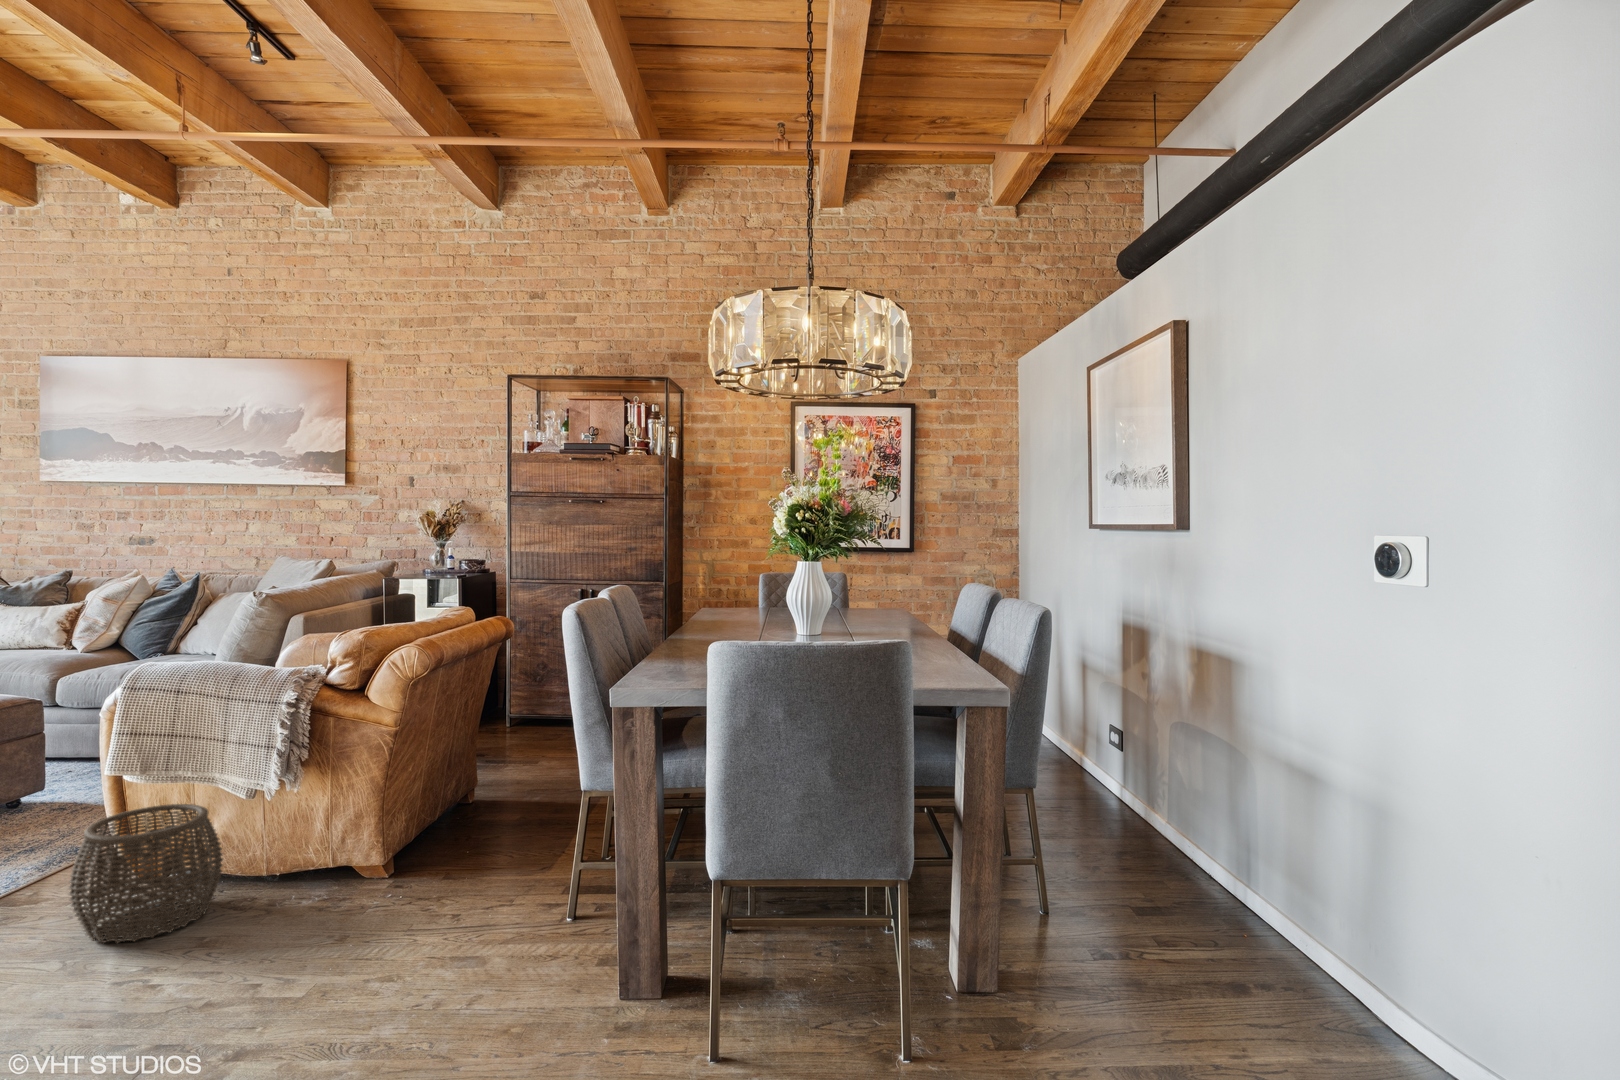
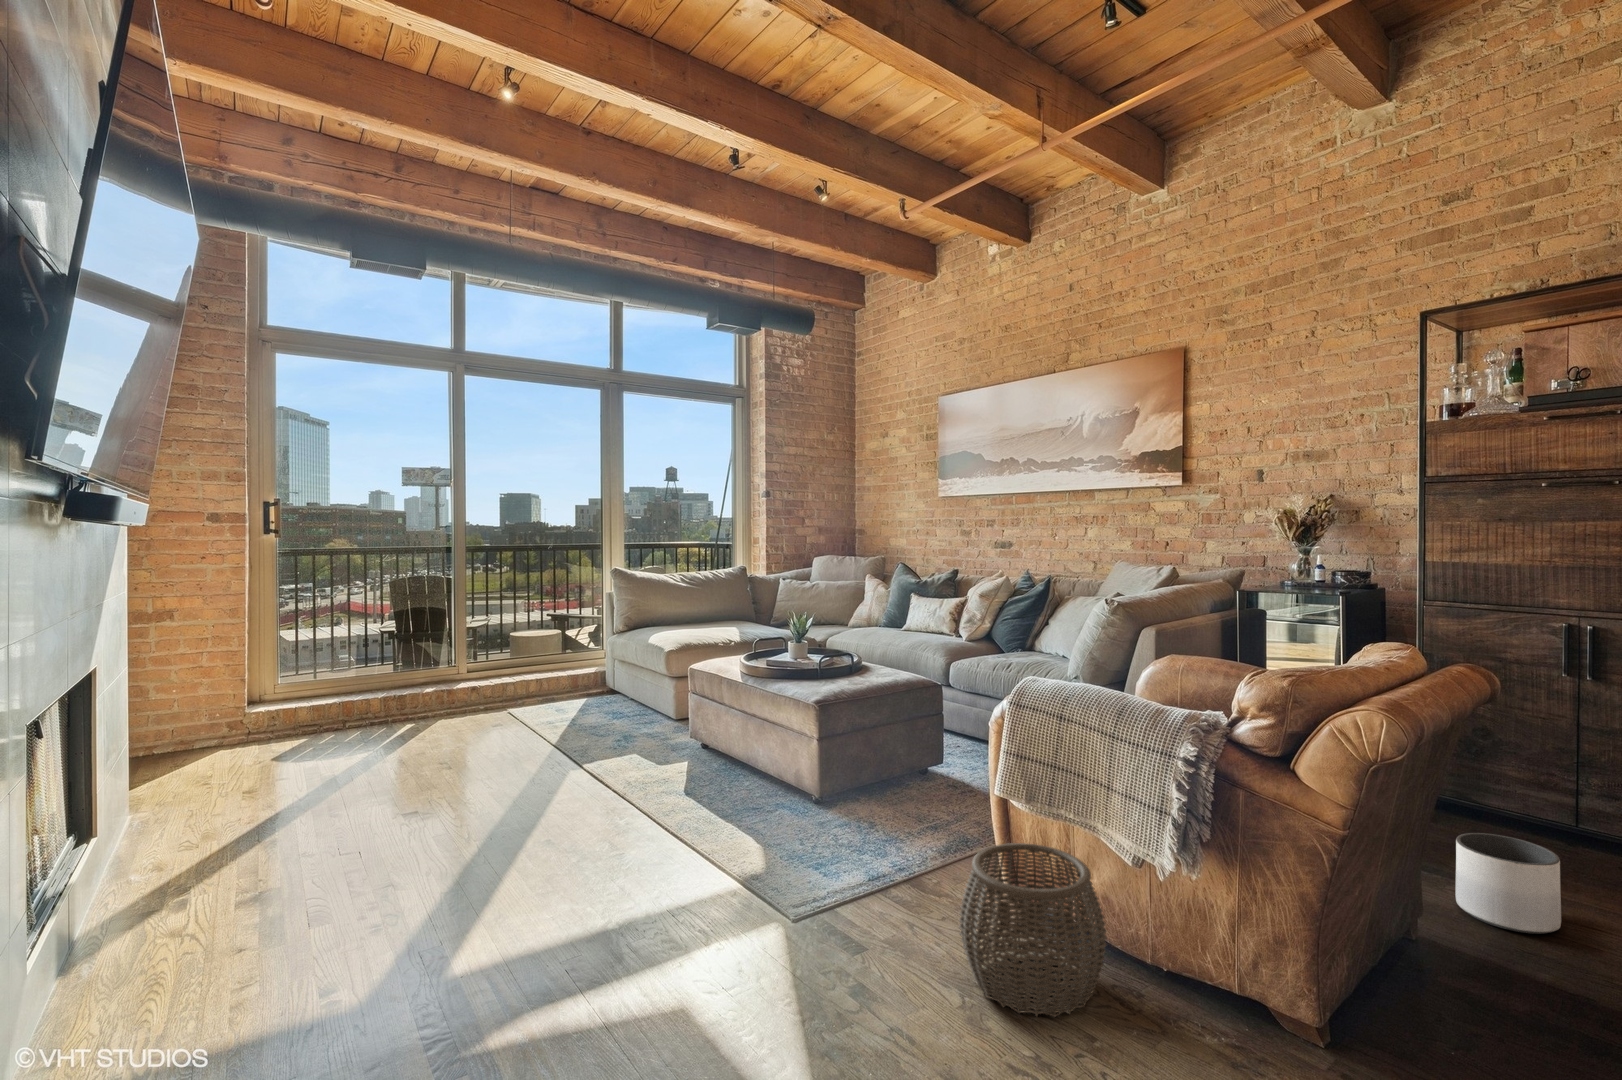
planter: none [504,732,557,789] -> present [1456,833,1561,934]

